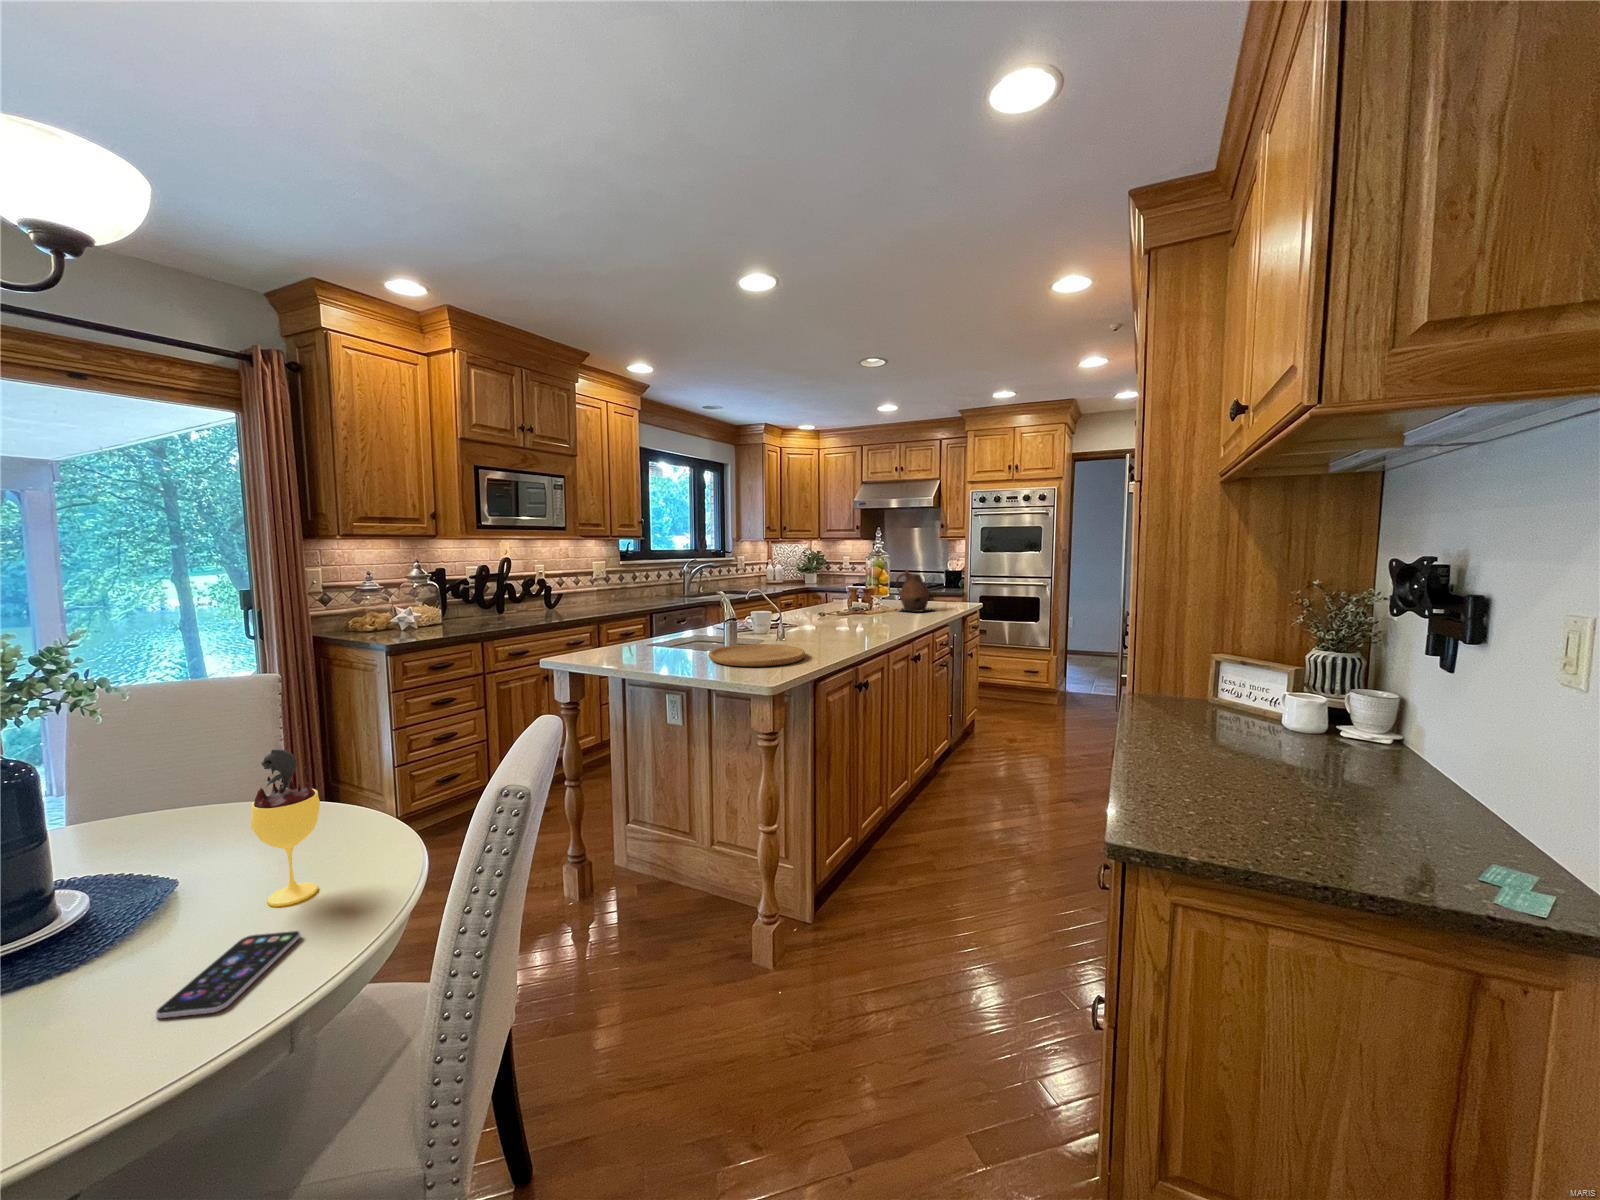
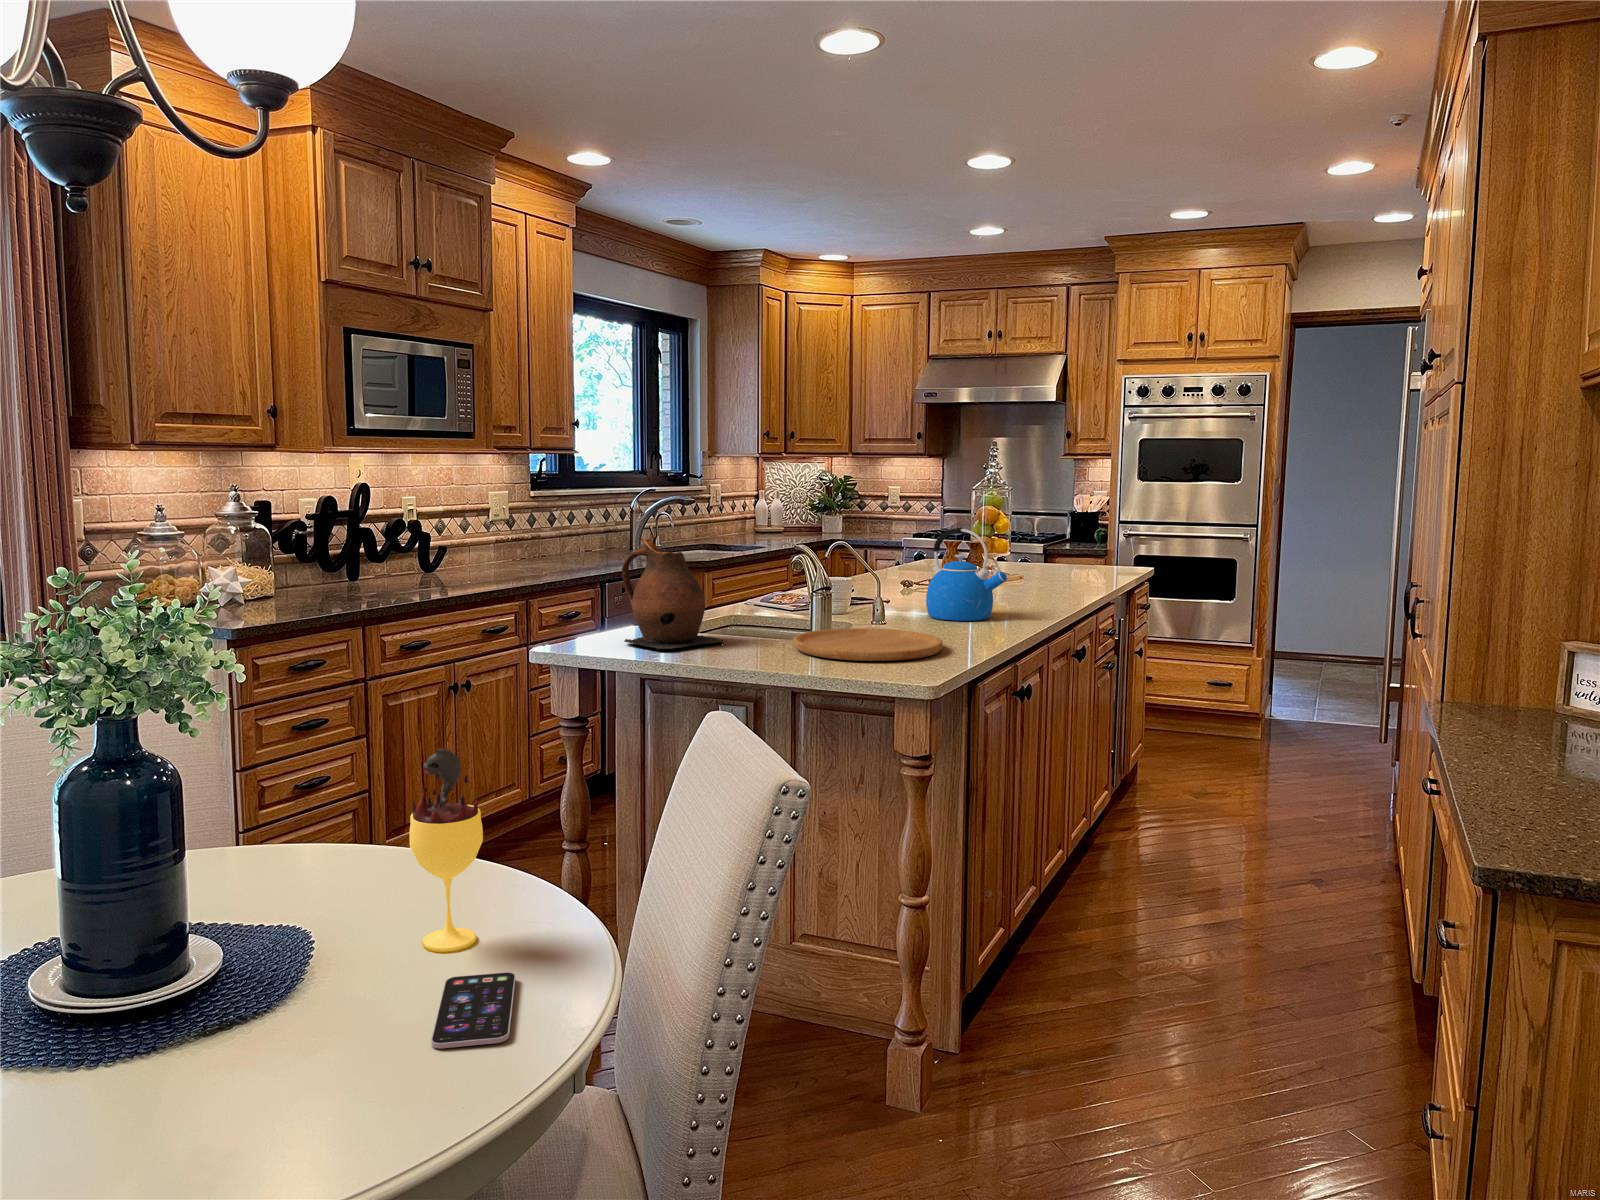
ceramic pitcher: present [896,570,930,612] -> present [622,538,723,650]
kettle: none [815,580,863,638] -> present [926,528,1007,621]

